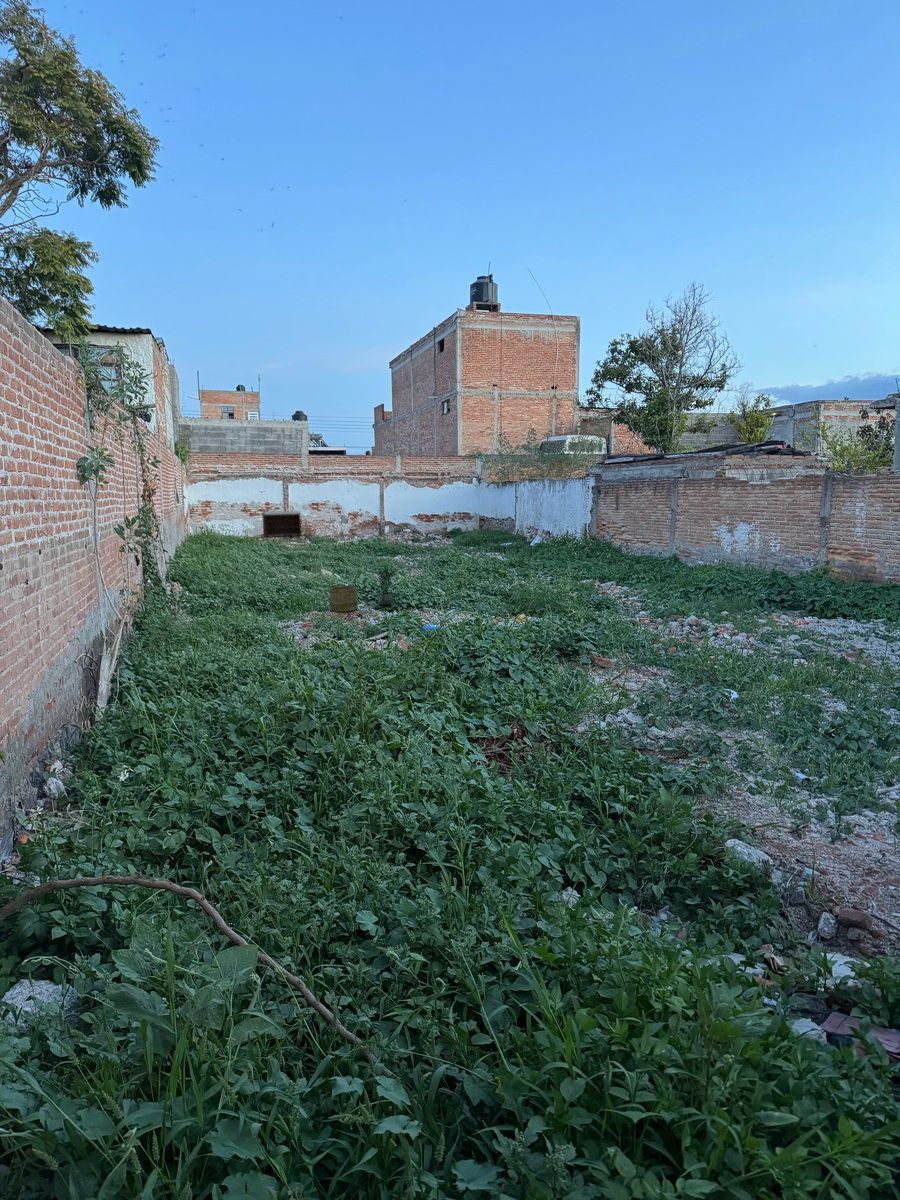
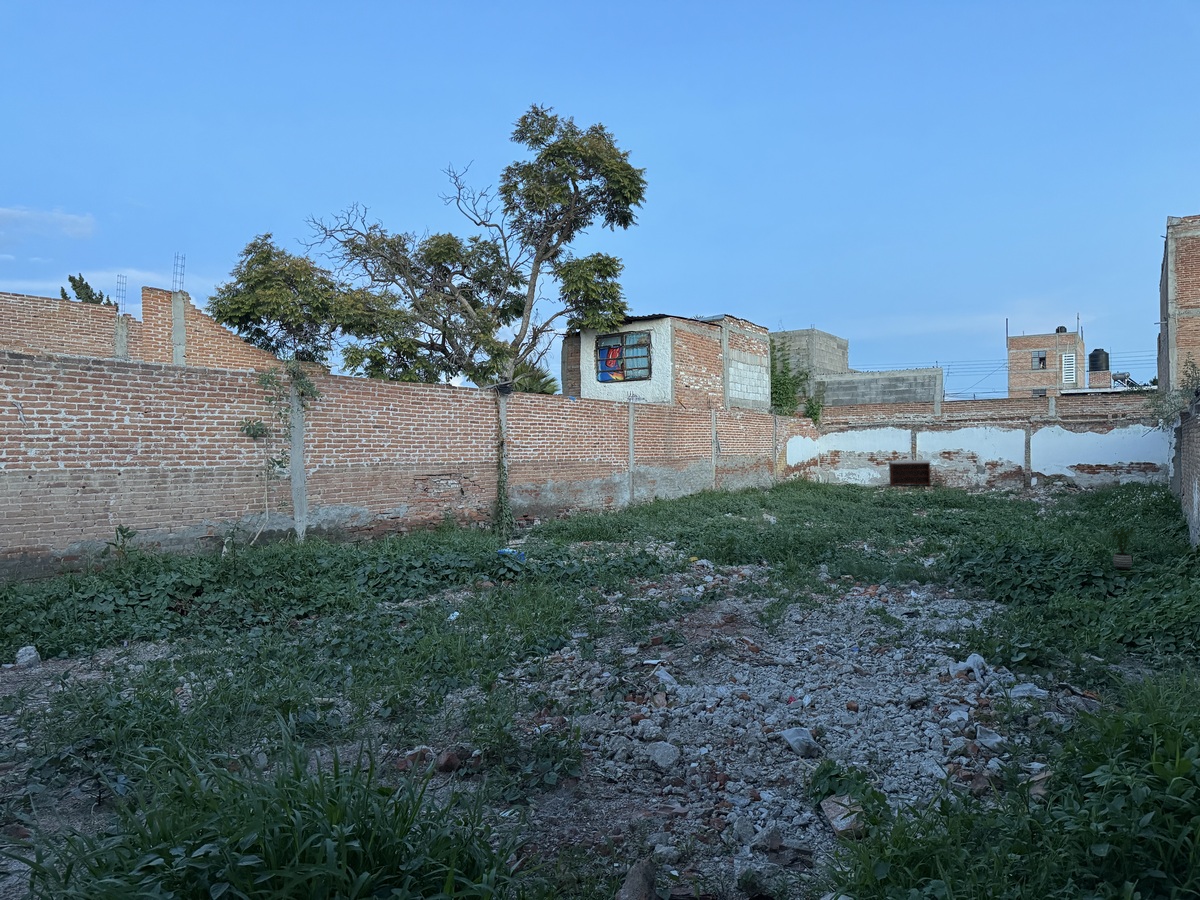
potted plant: present [376,571,393,606] -> present [1109,528,1133,570]
wooden bucket: present [329,586,357,612] -> none [936,533,969,559]

